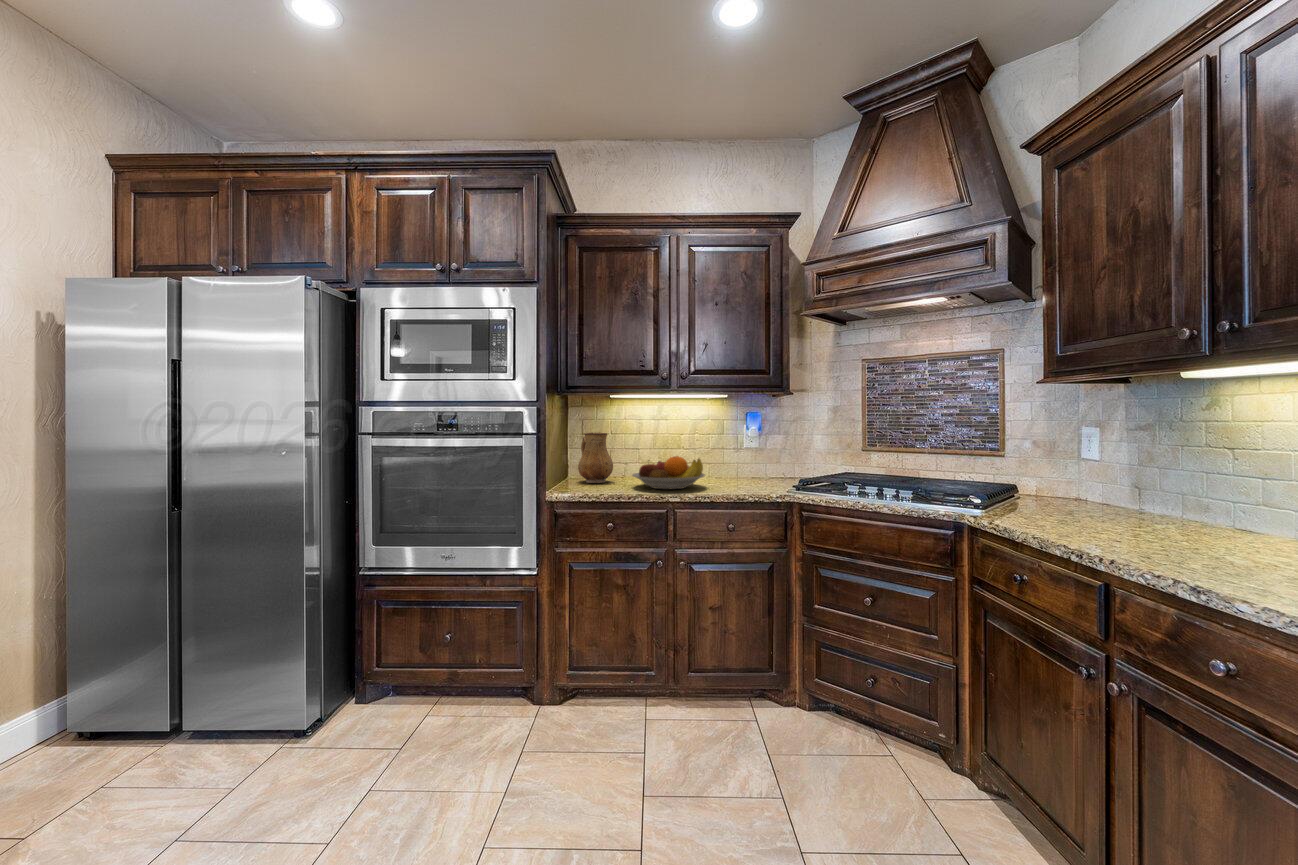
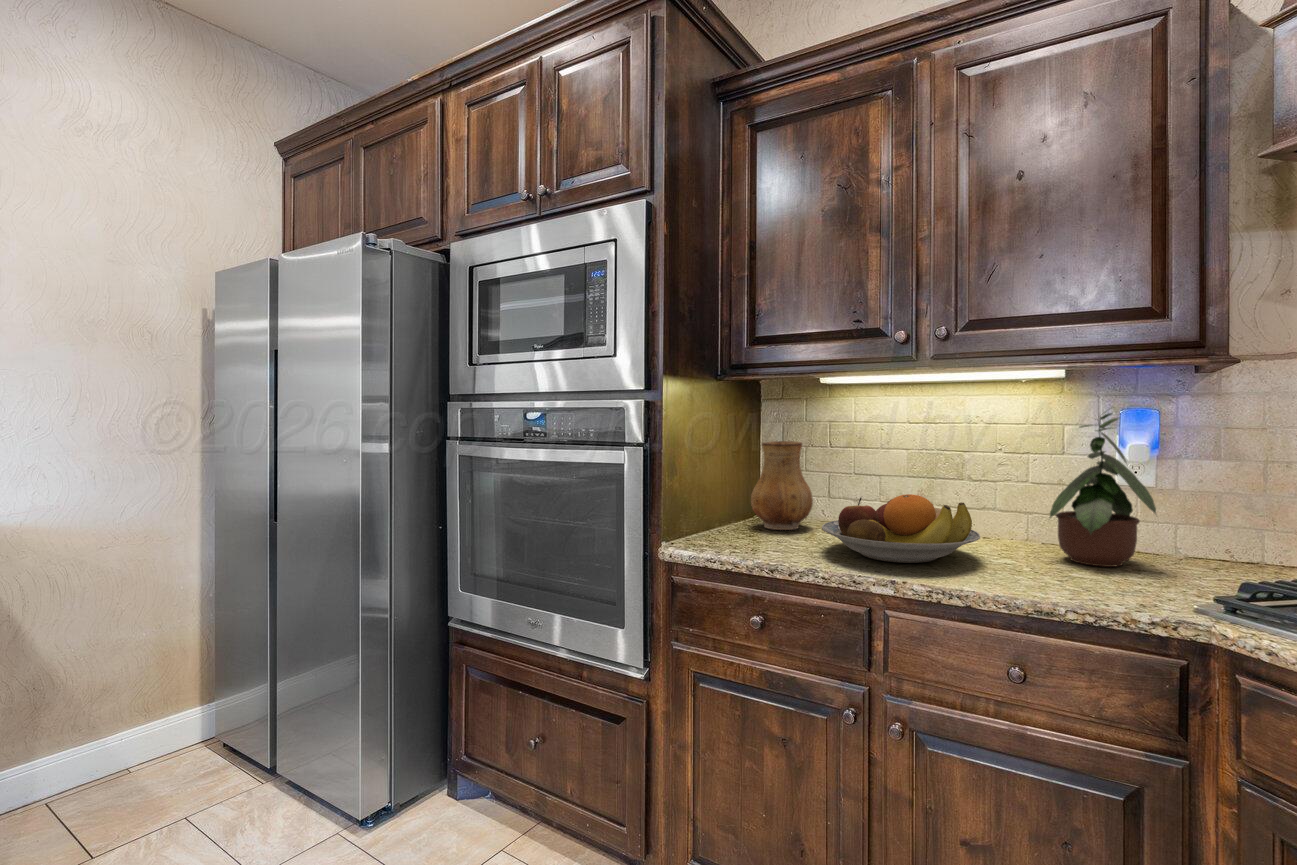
potted plant: none [724,413,770,484] -> present [1050,413,1156,567]

